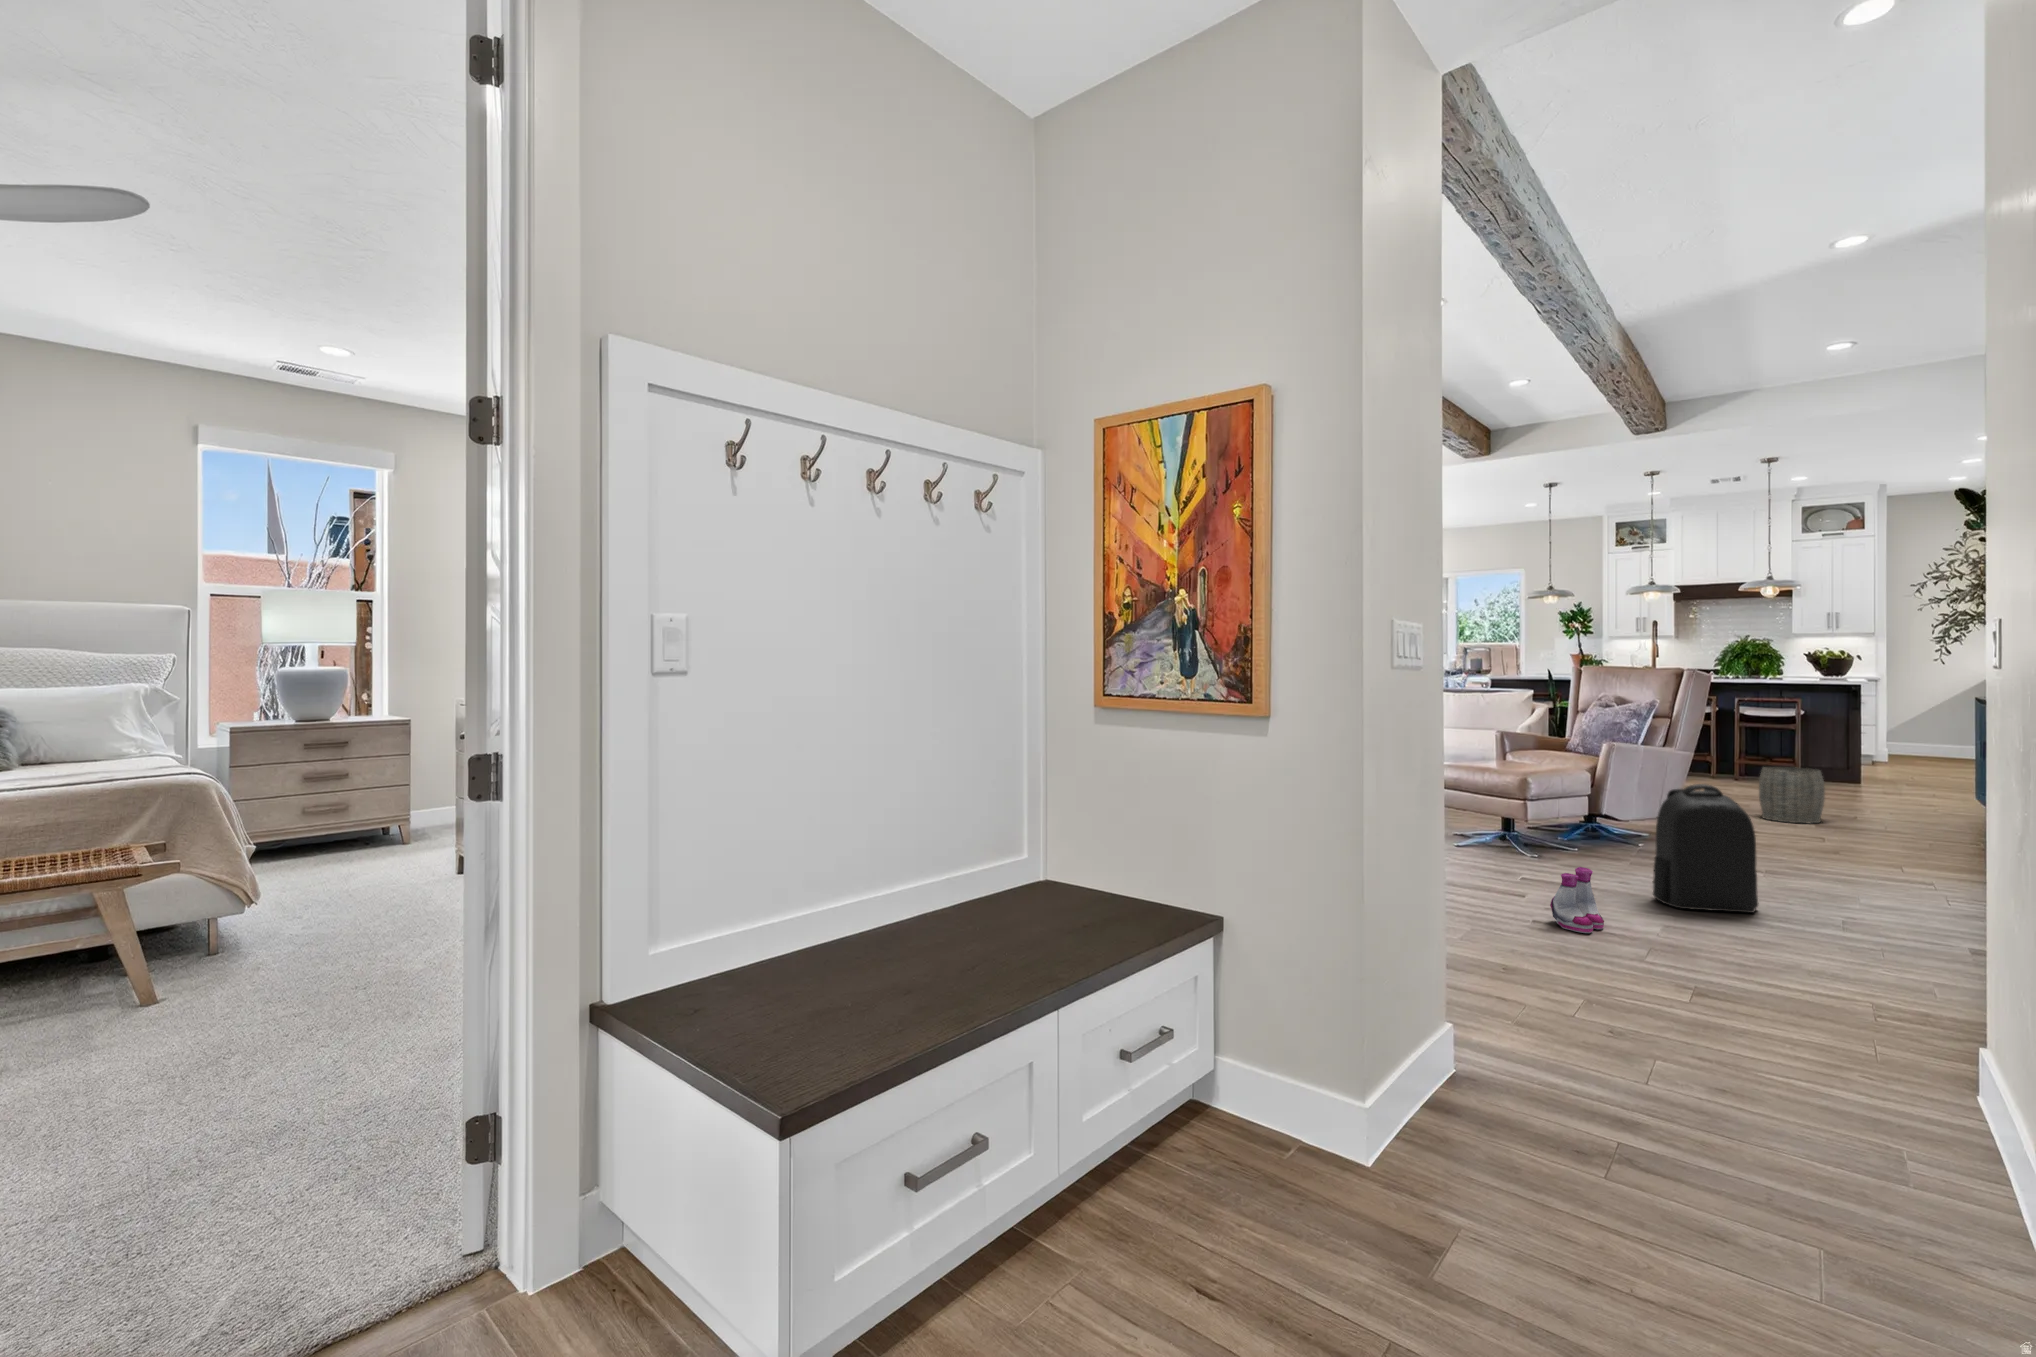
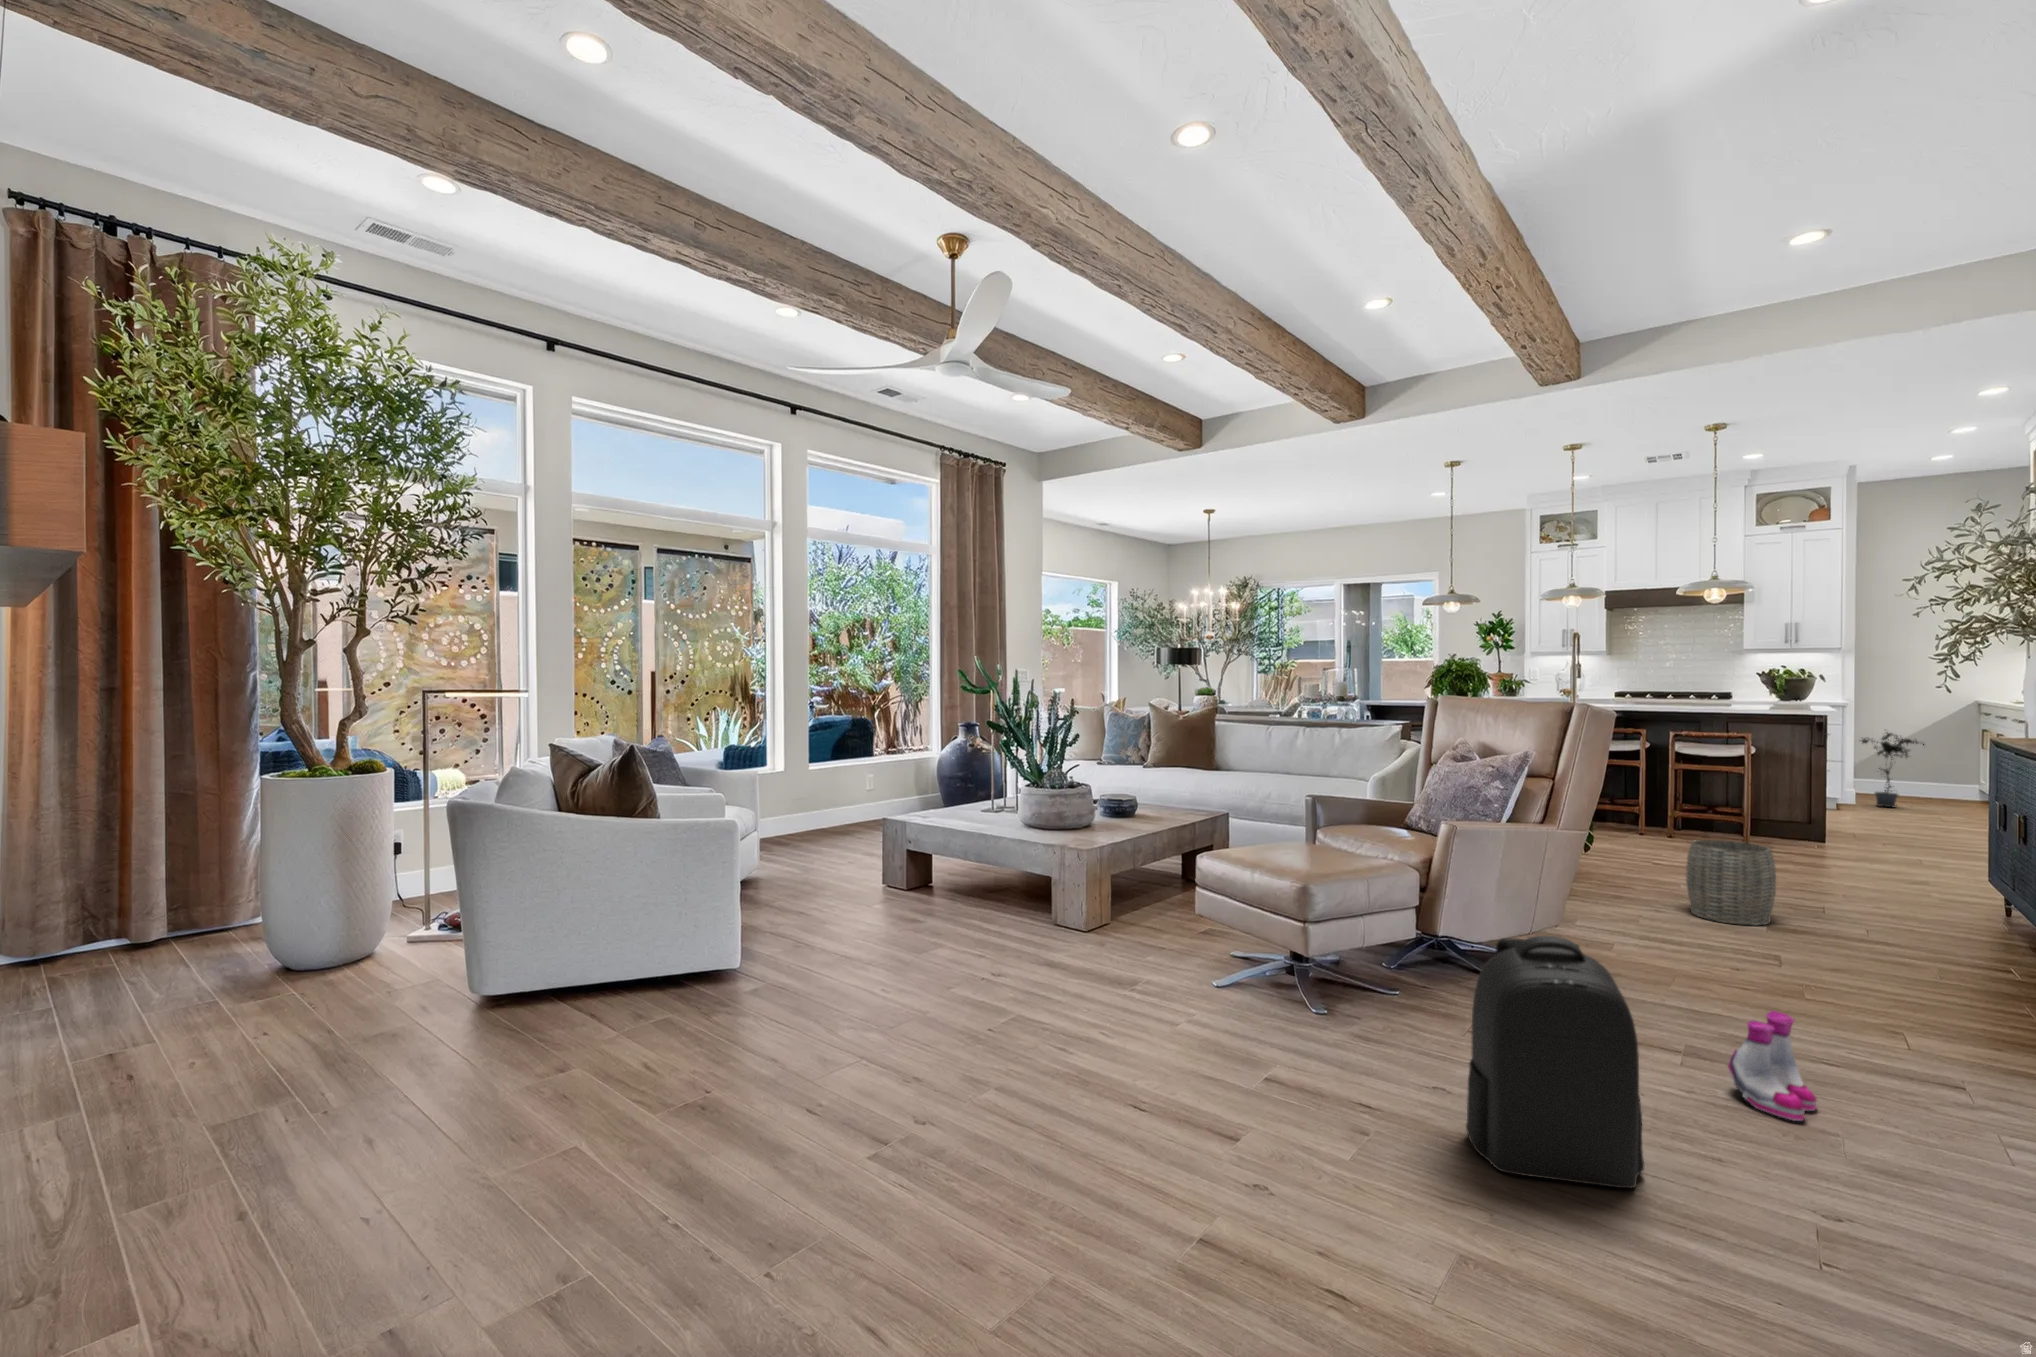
potted plant: none [1886,699,1944,762] -> present [1862,733,1924,807]
boots: present [1550,867,1604,933] -> present [1728,1011,1816,1121]

